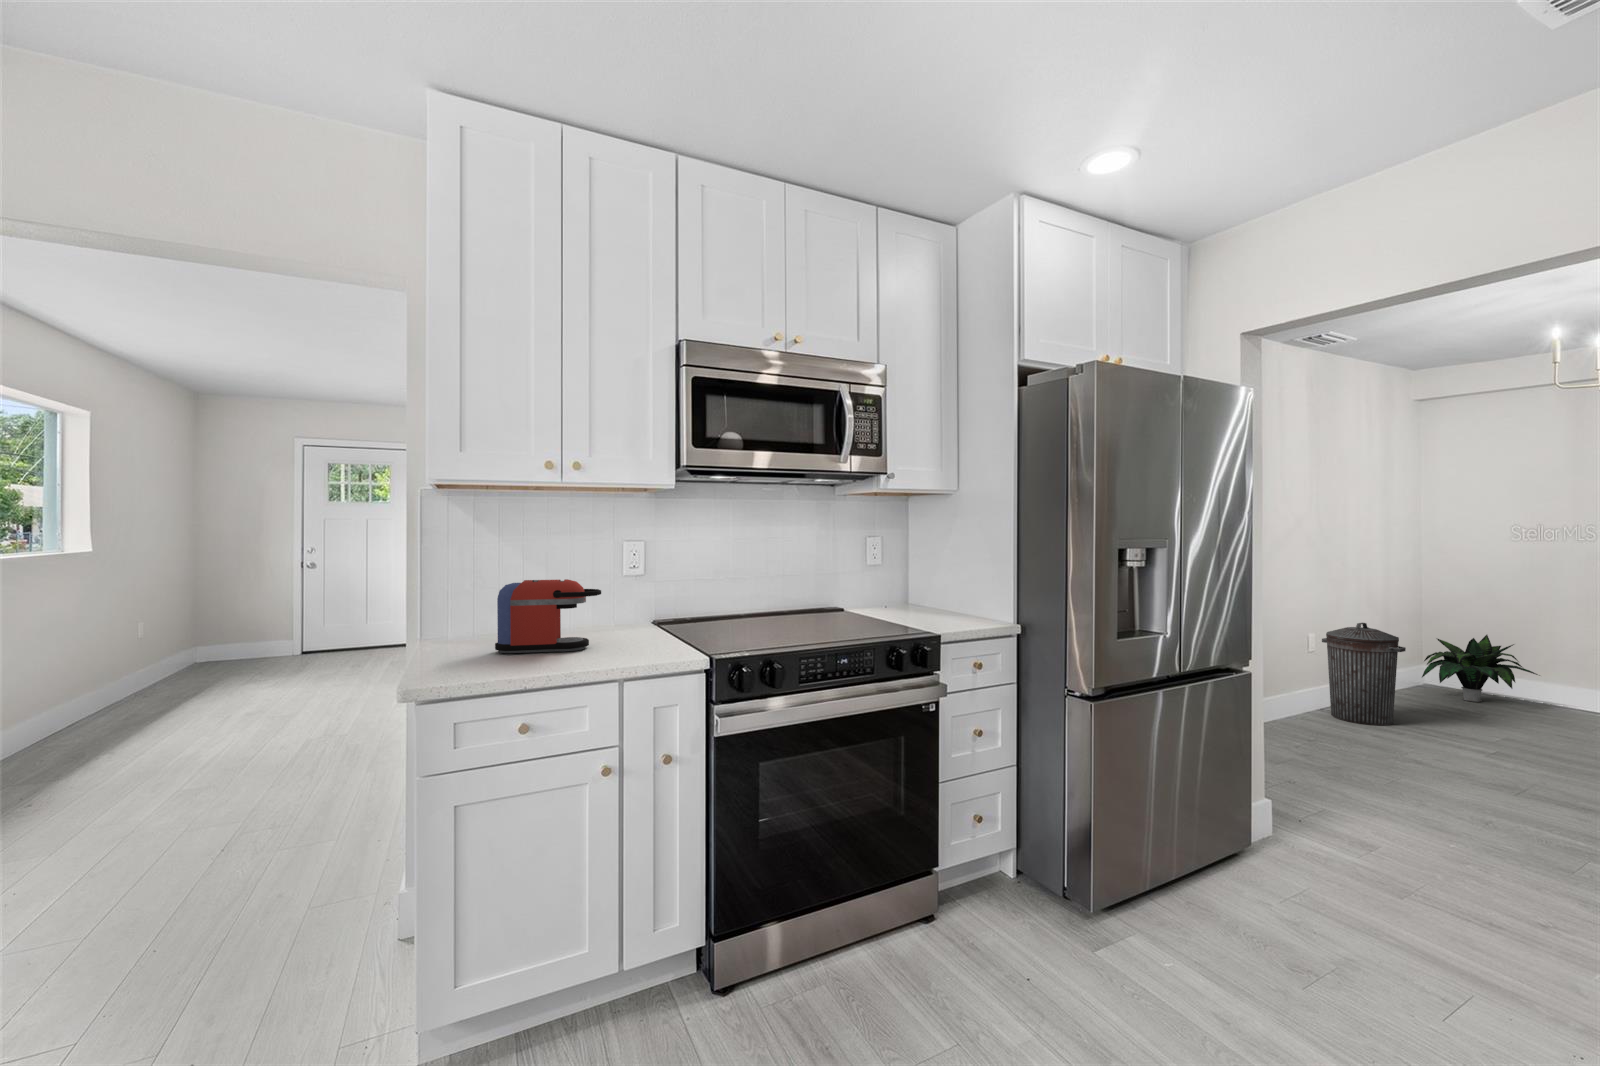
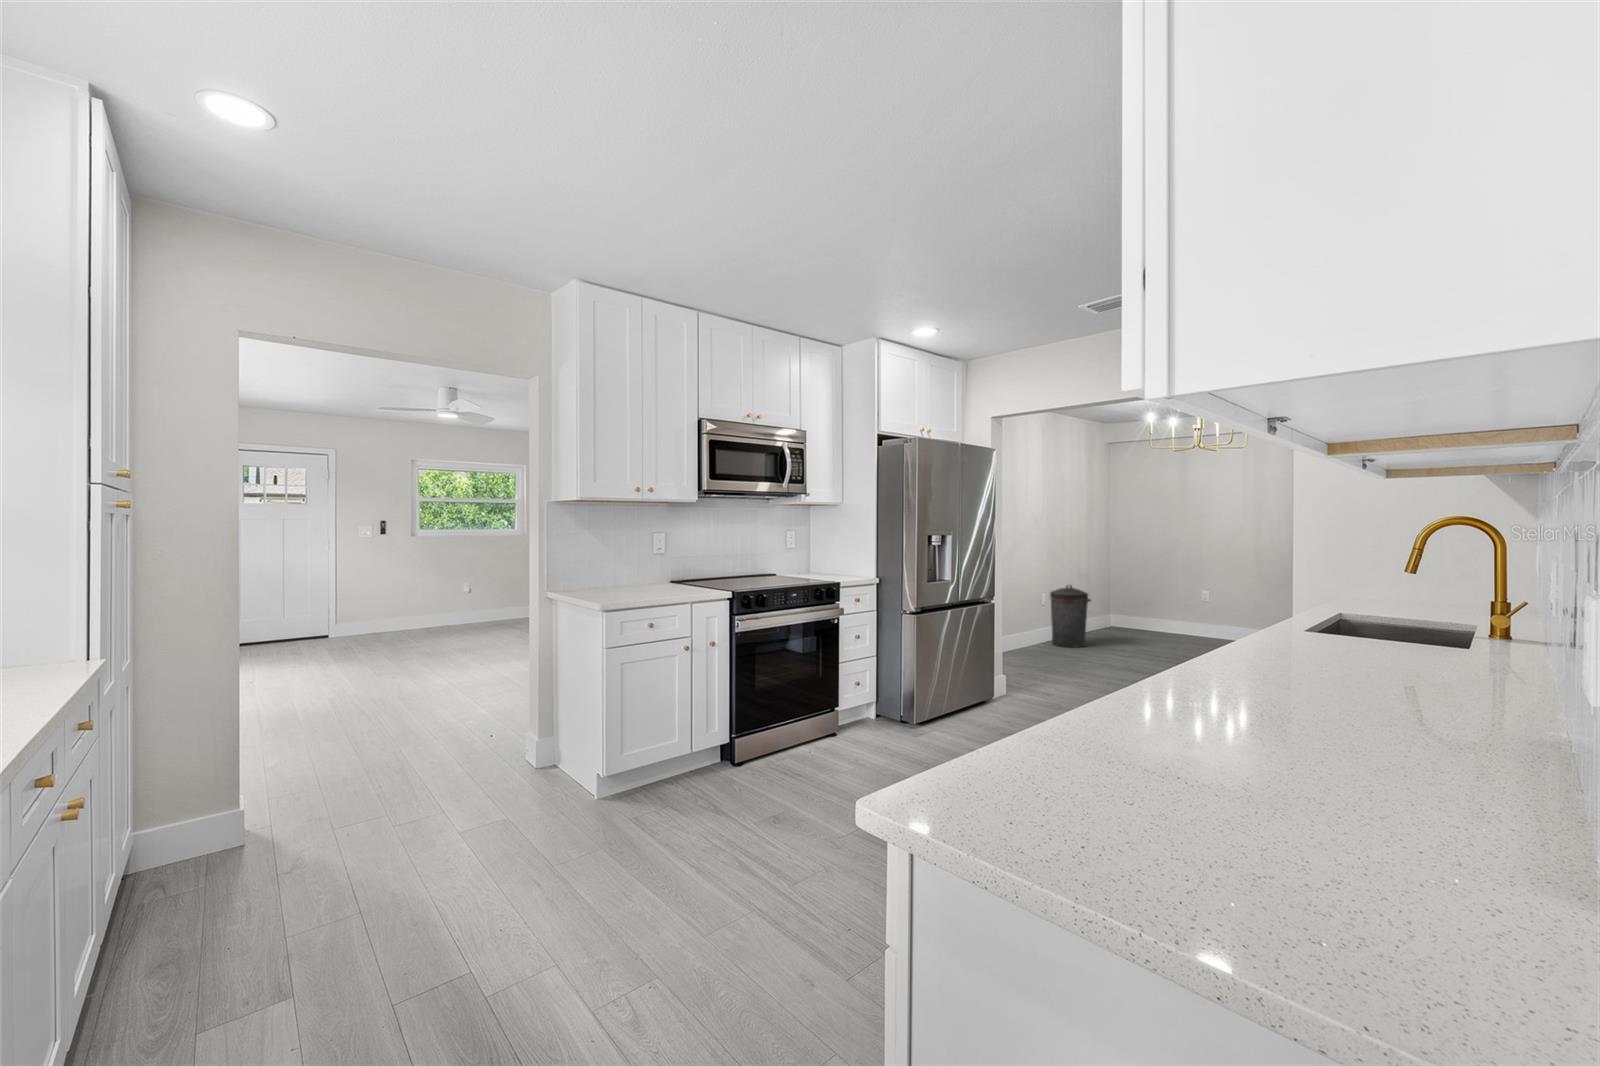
coffee maker: present [495,579,601,653] -> none [609,552,665,592]
potted plant: present [1422,635,1538,702] -> none [1106,592,1166,634]

